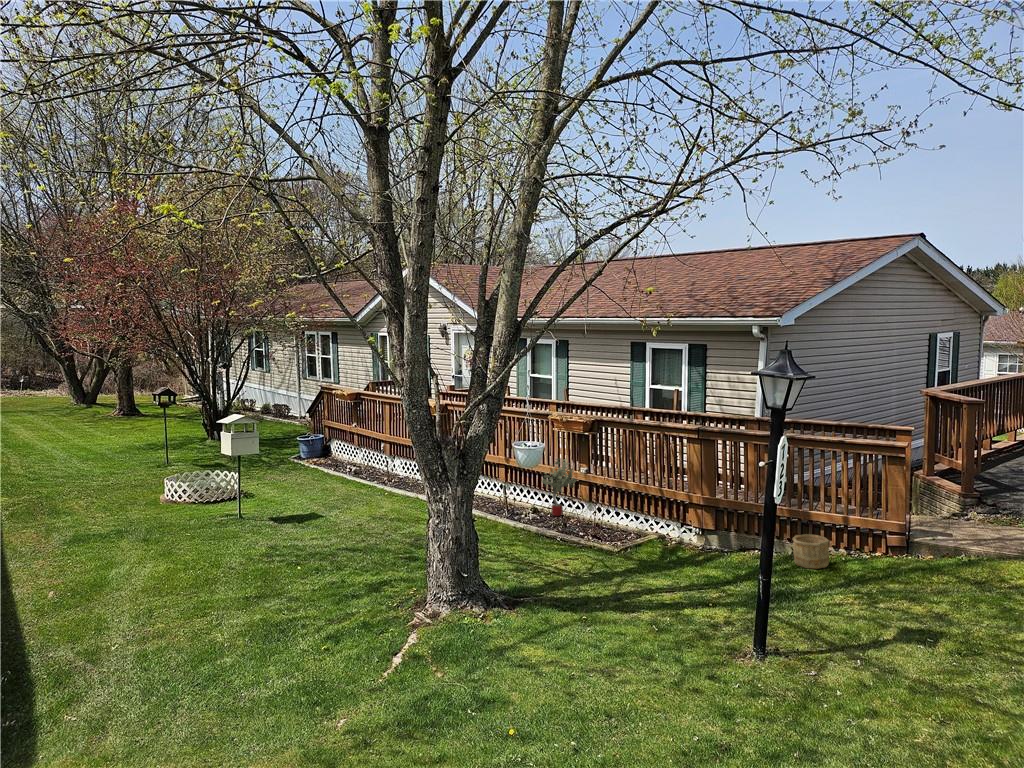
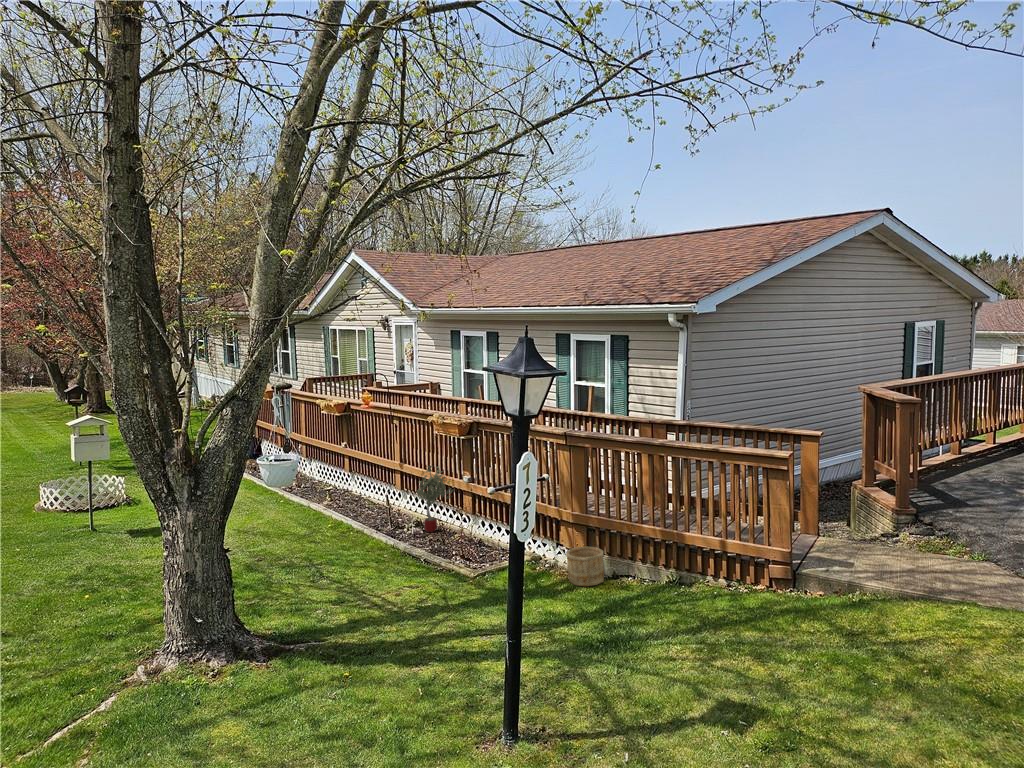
wooden bucket: present [792,534,829,569] -> present [566,547,604,586]

